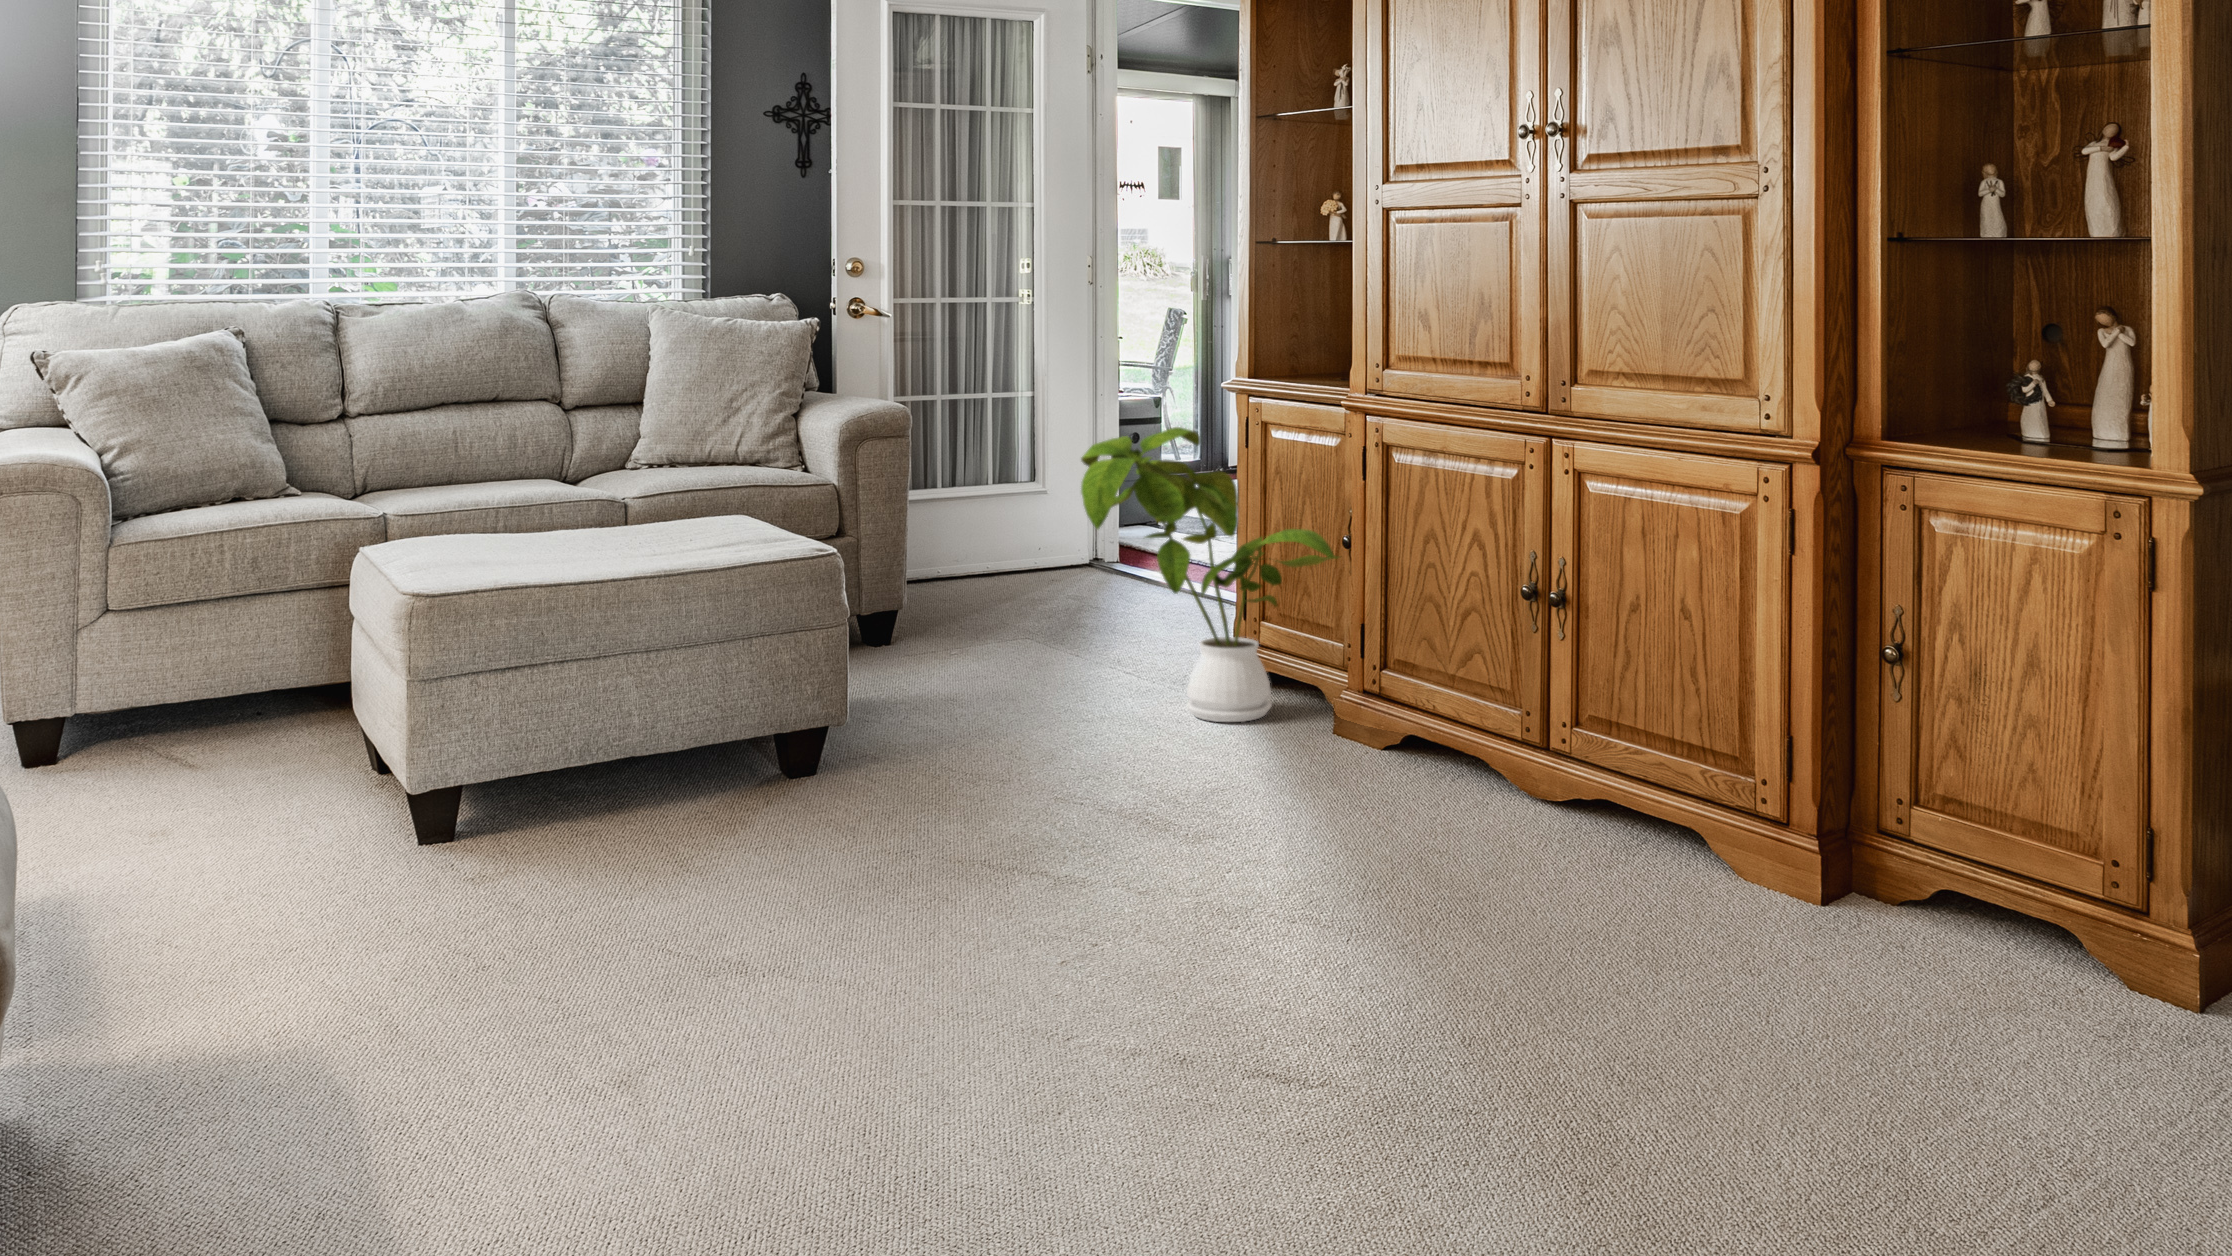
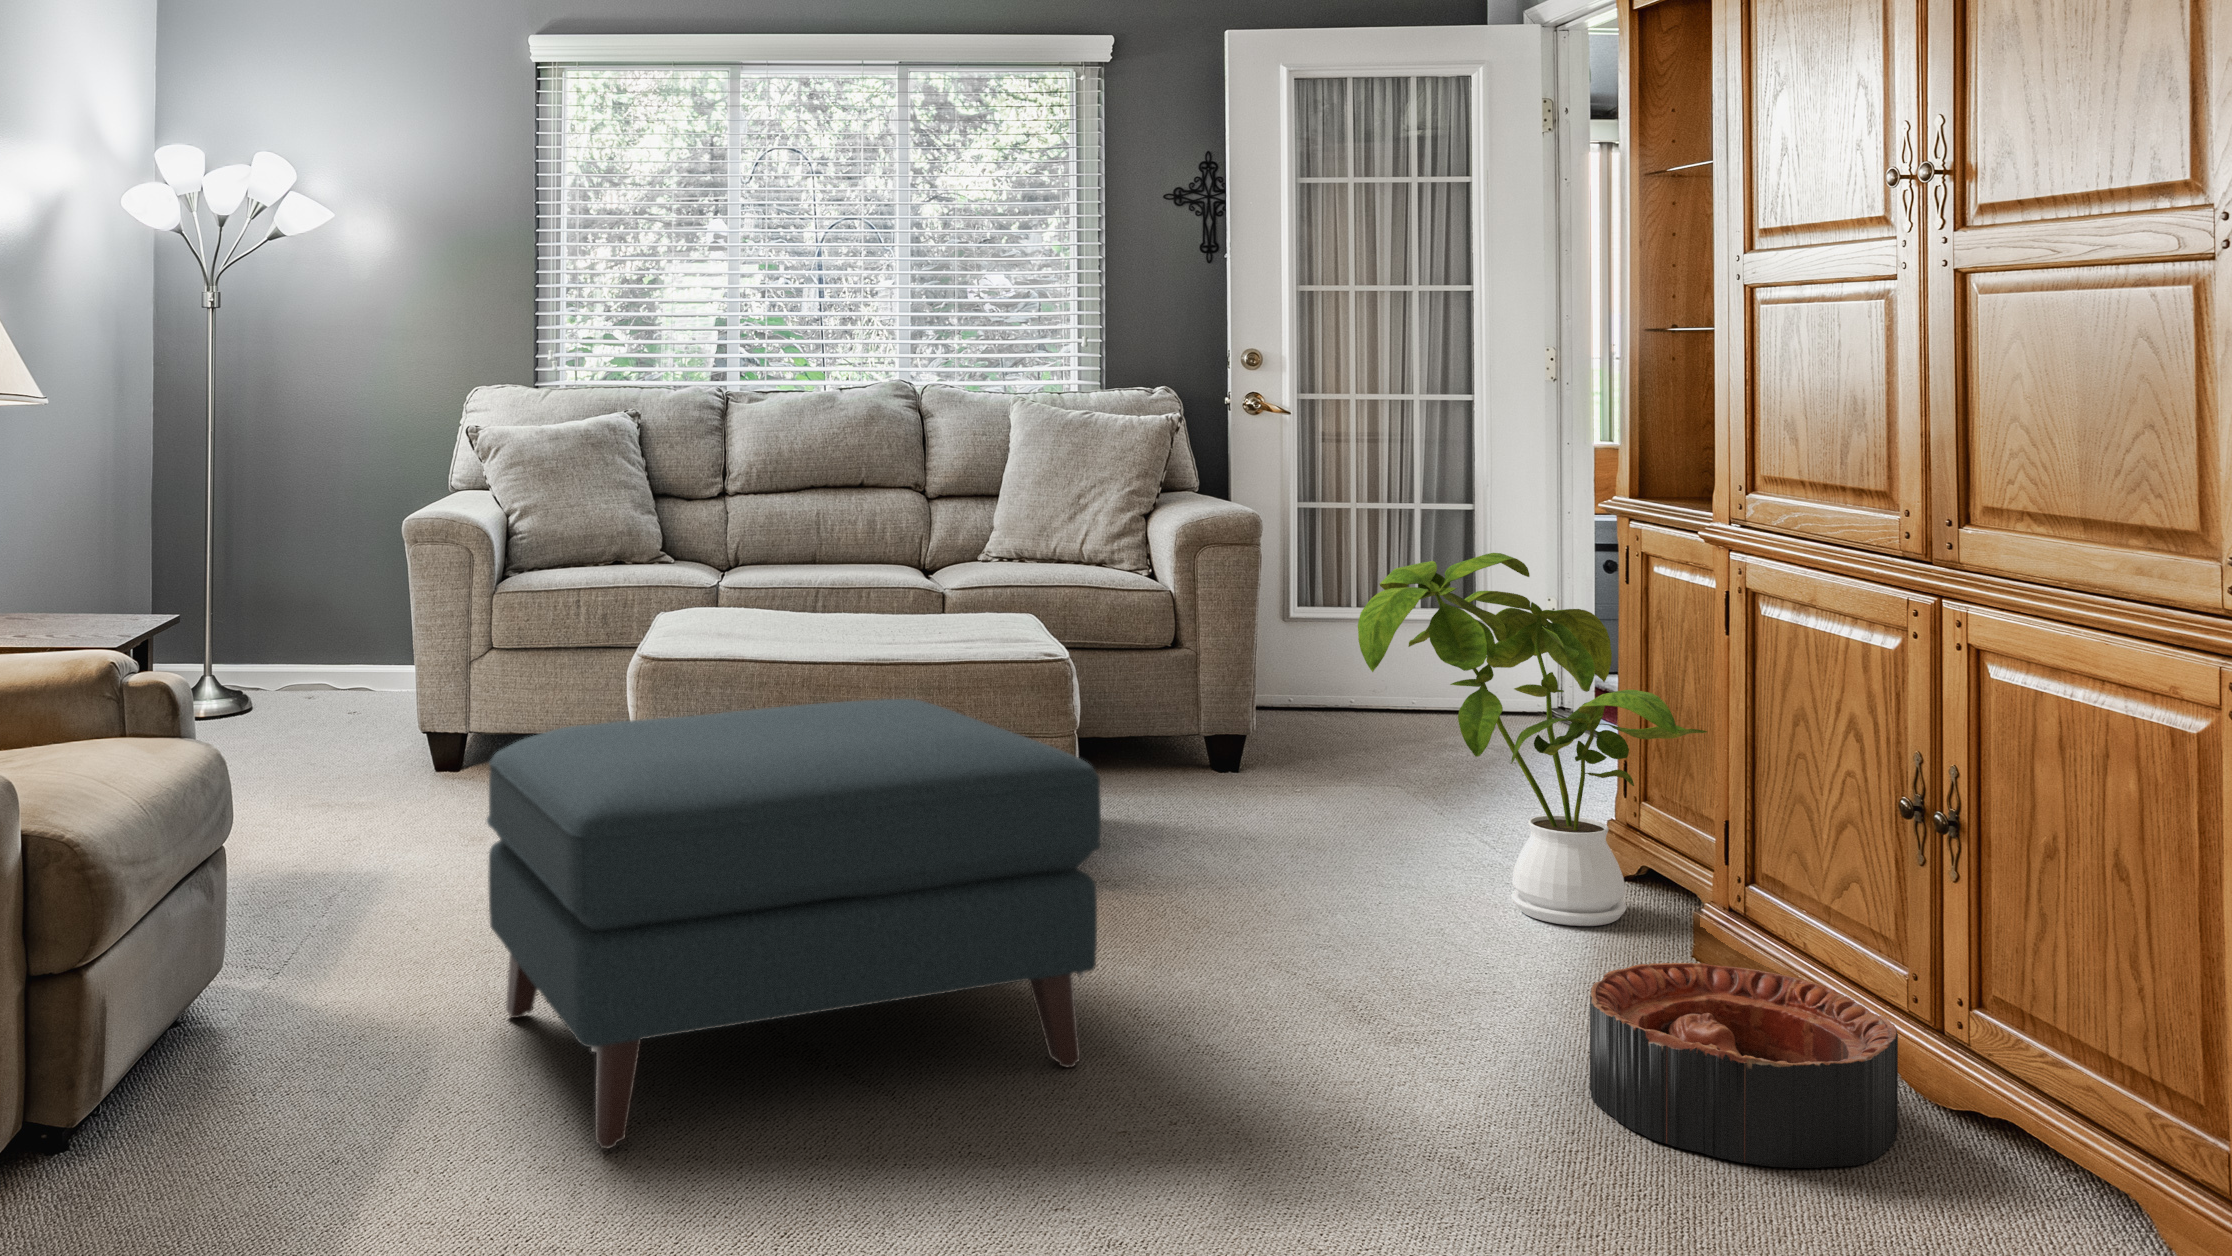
ottoman: none [318,583,977,1043] -> present [487,699,1101,1149]
basket: none [1333,724,1538,856] -> present [1590,963,1898,1168]

